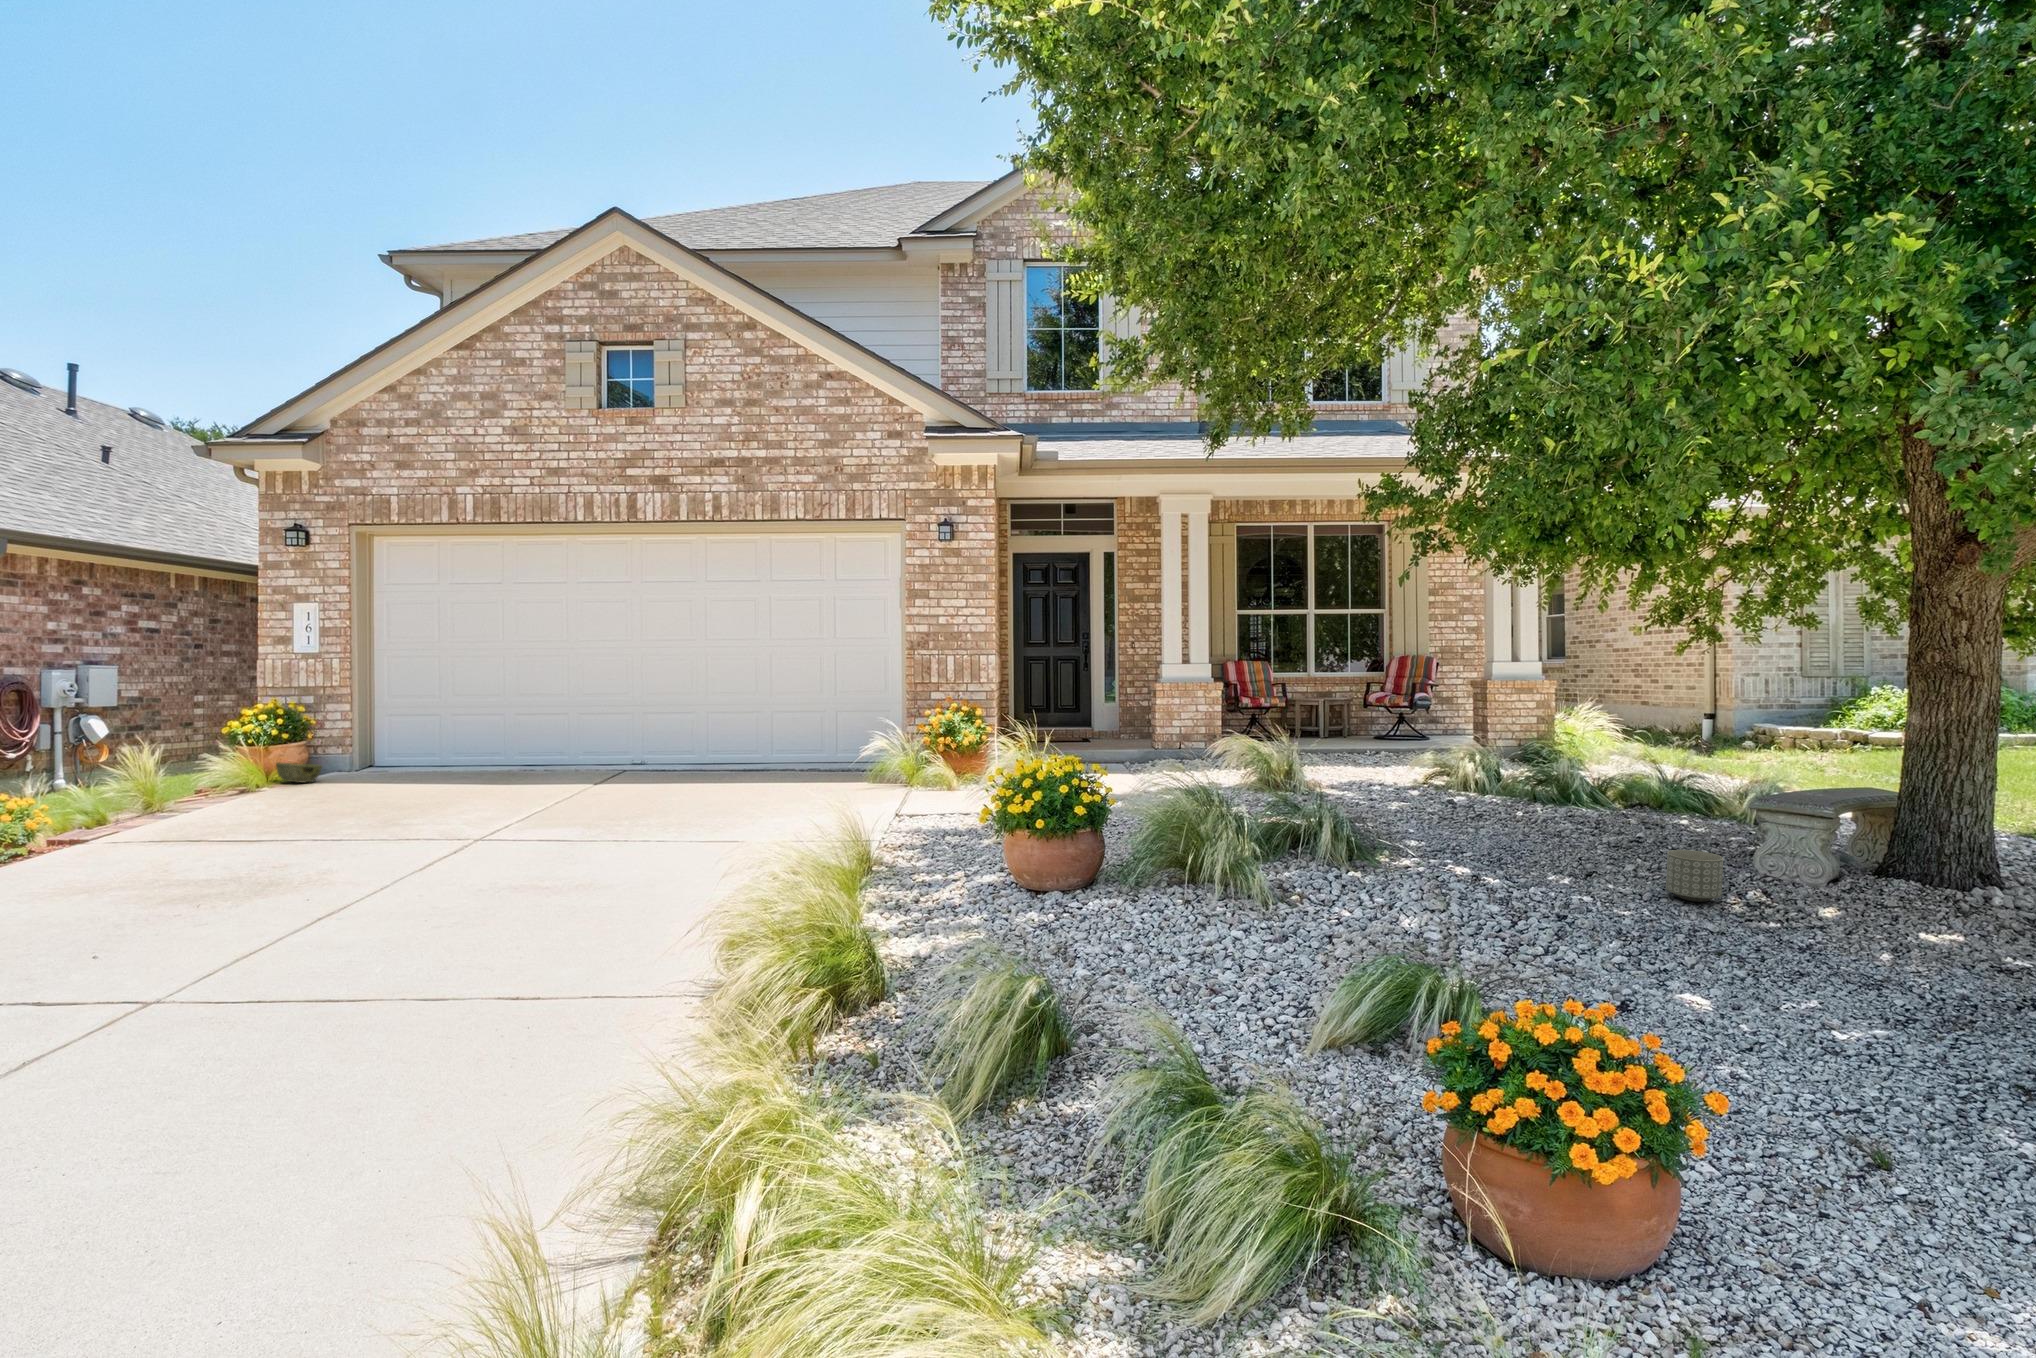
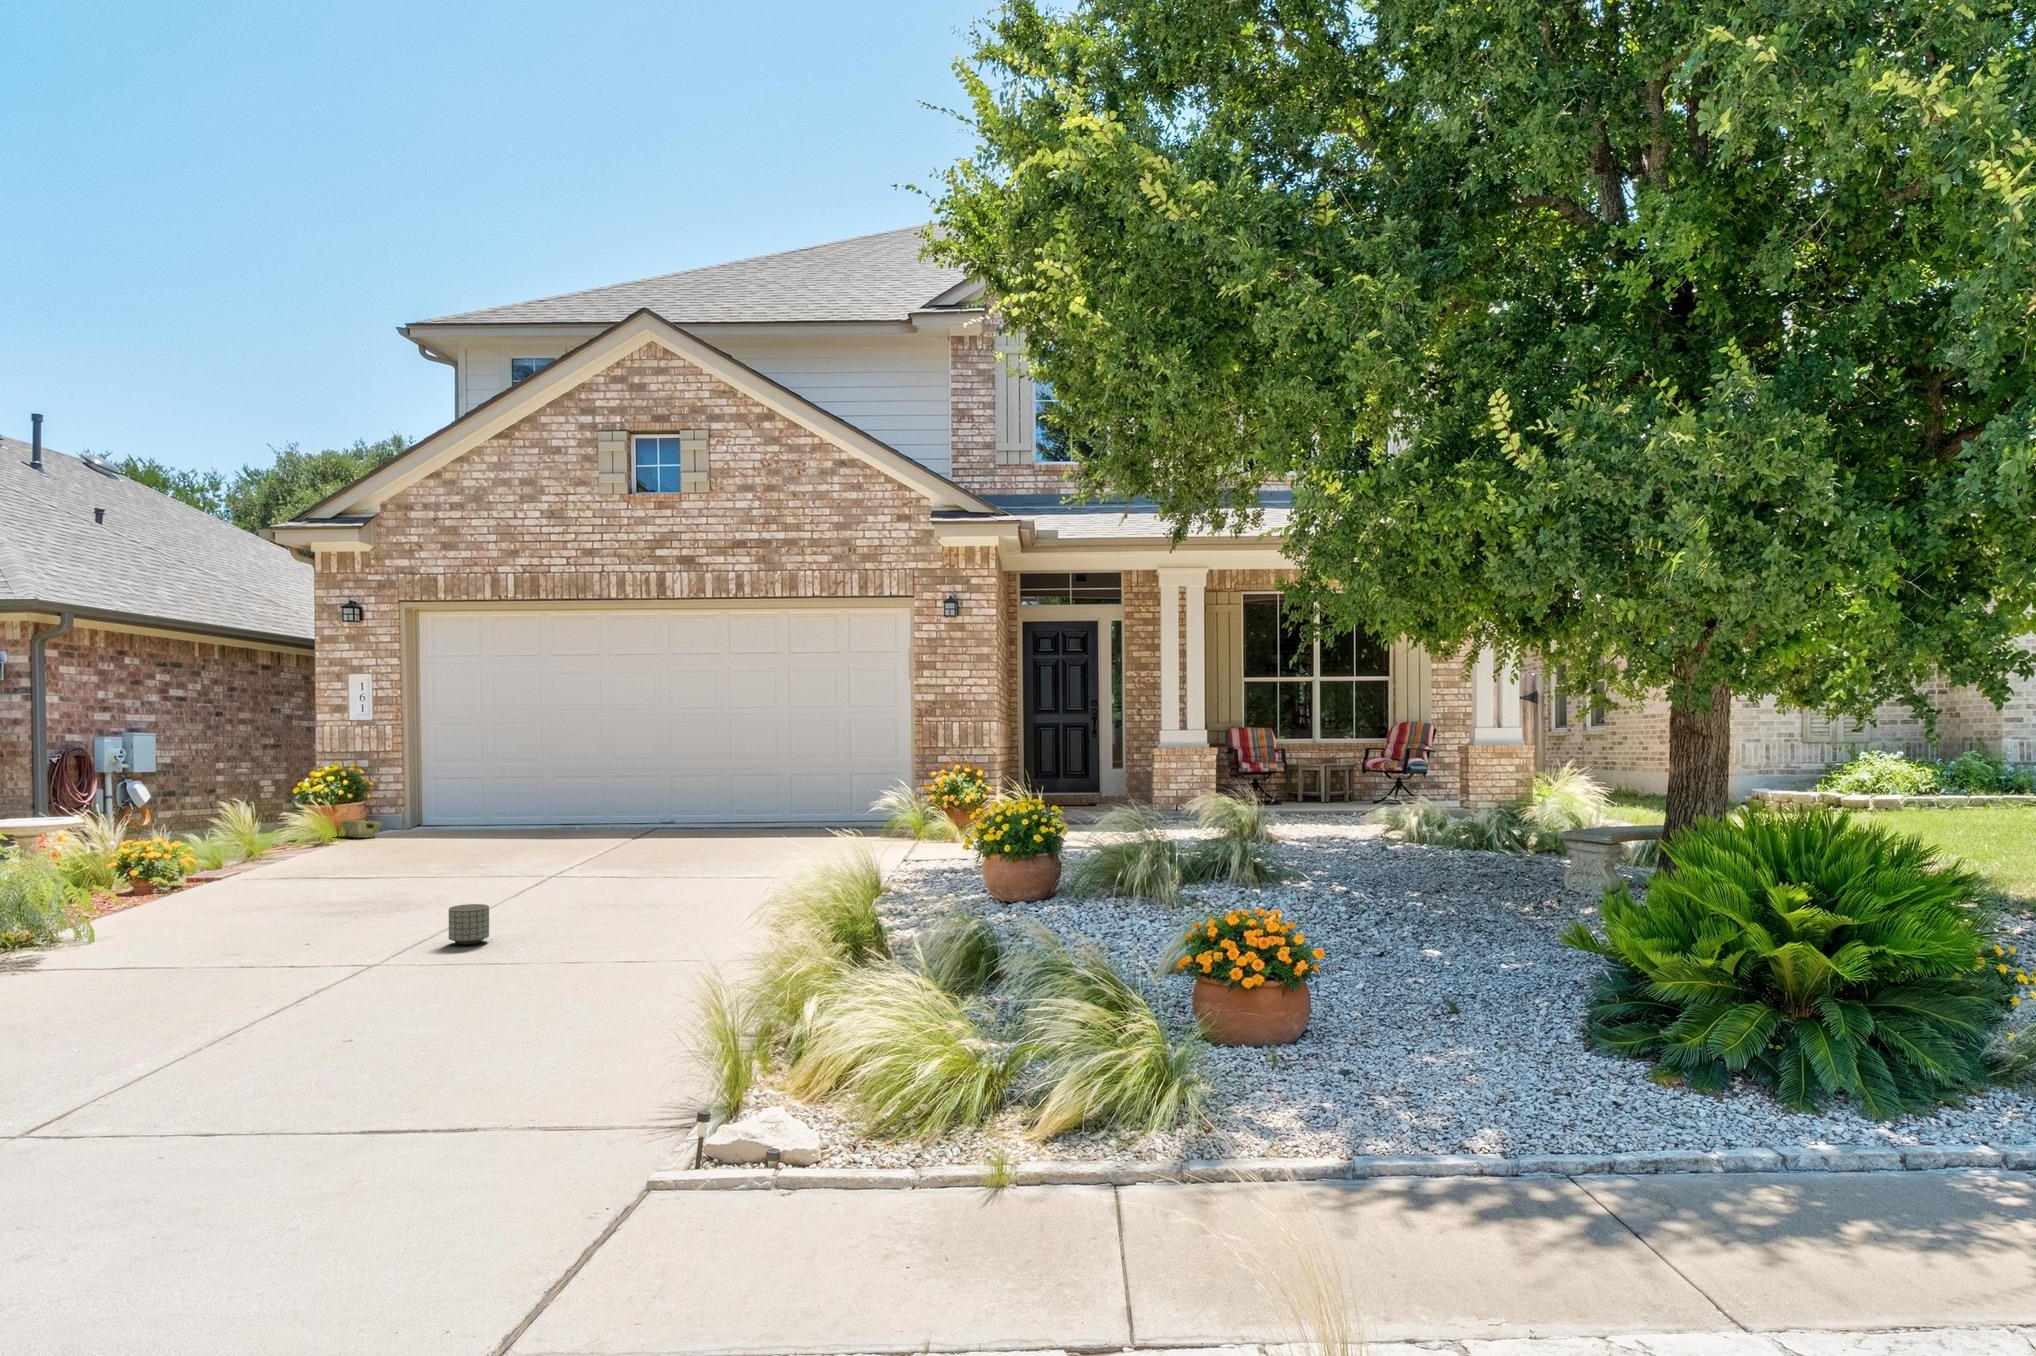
planter: present [1666,850,1723,902] -> present [449,904,489,945]

